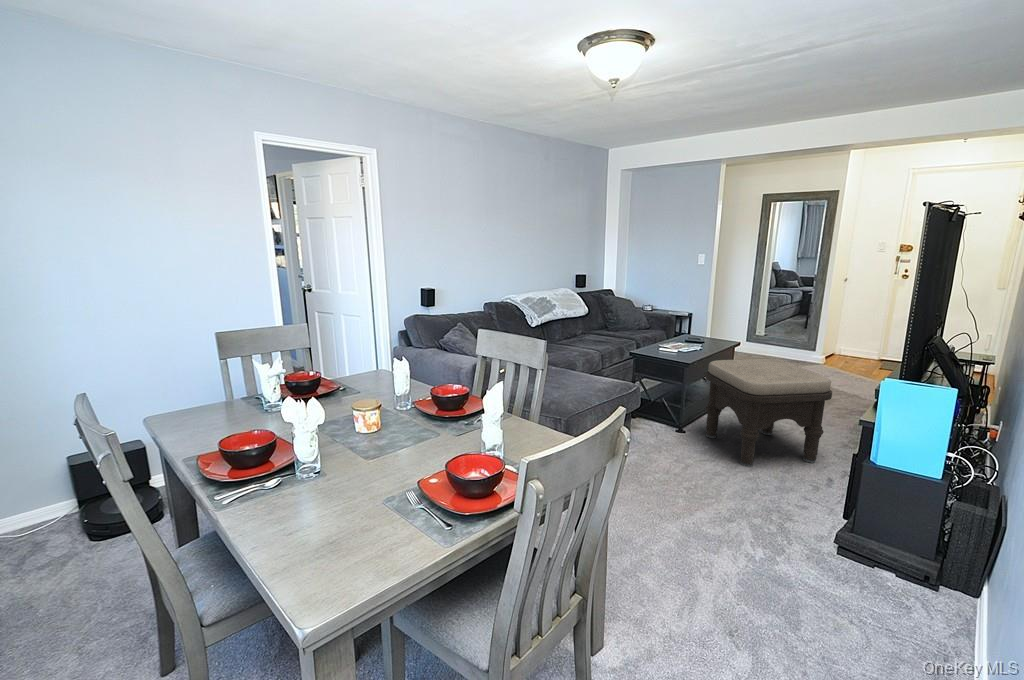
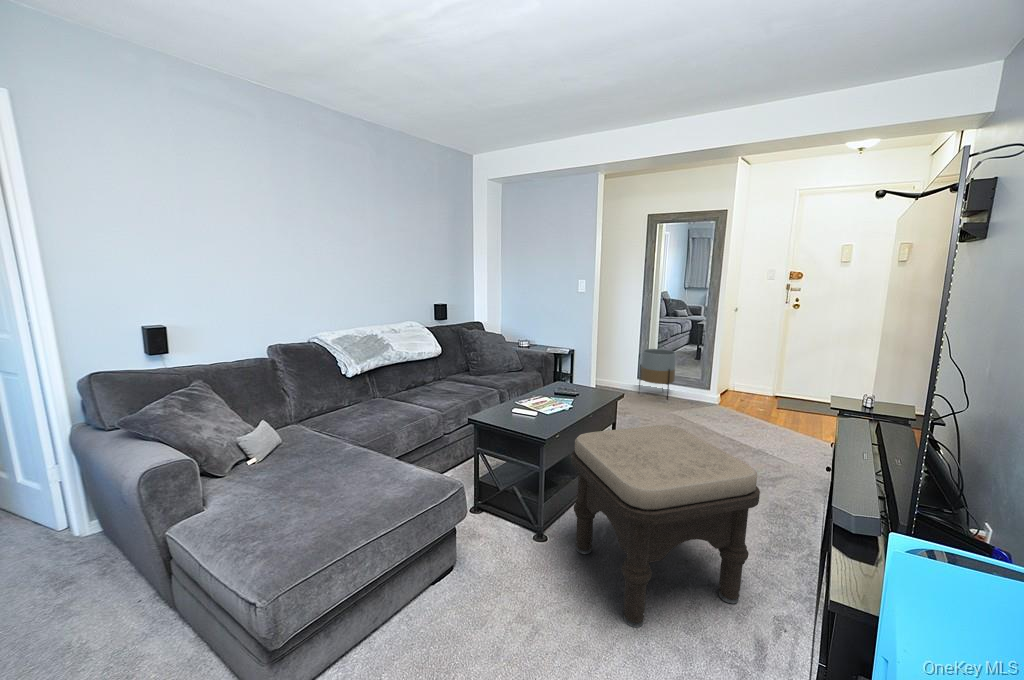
planter: none [748,315,785,359] -> present [639,349,676,399]

